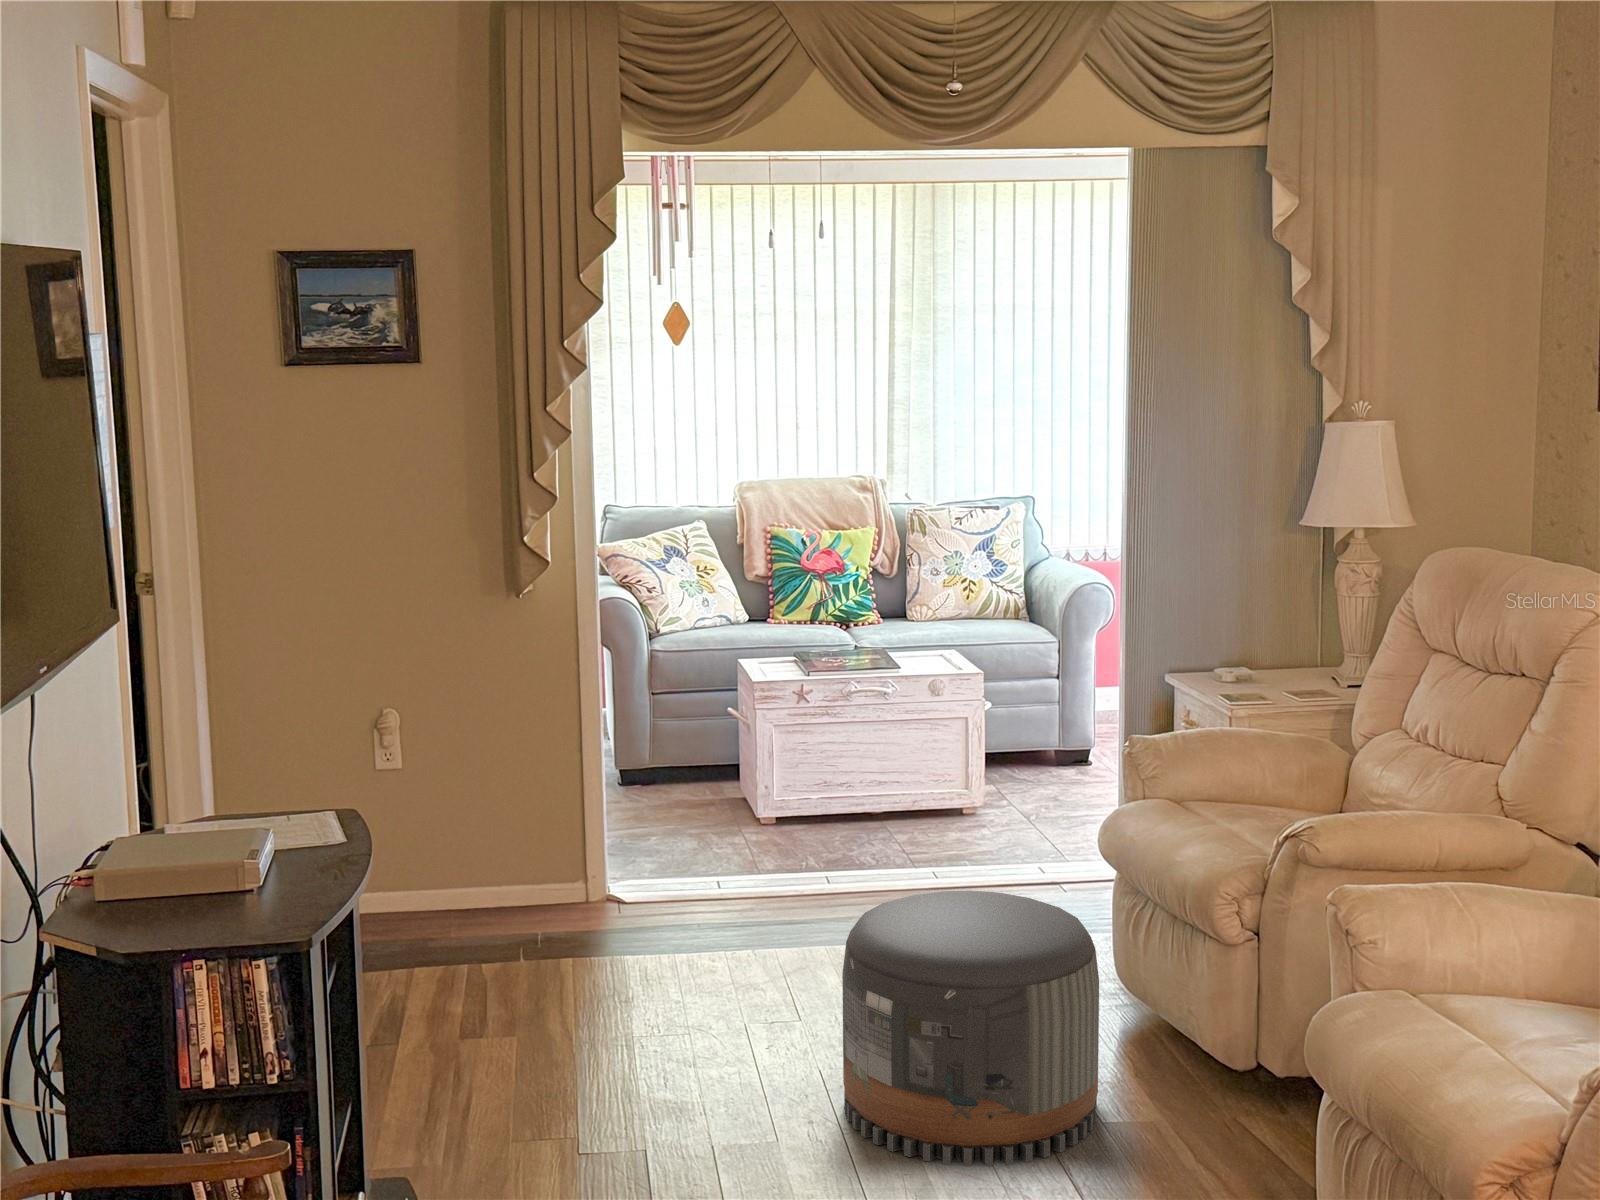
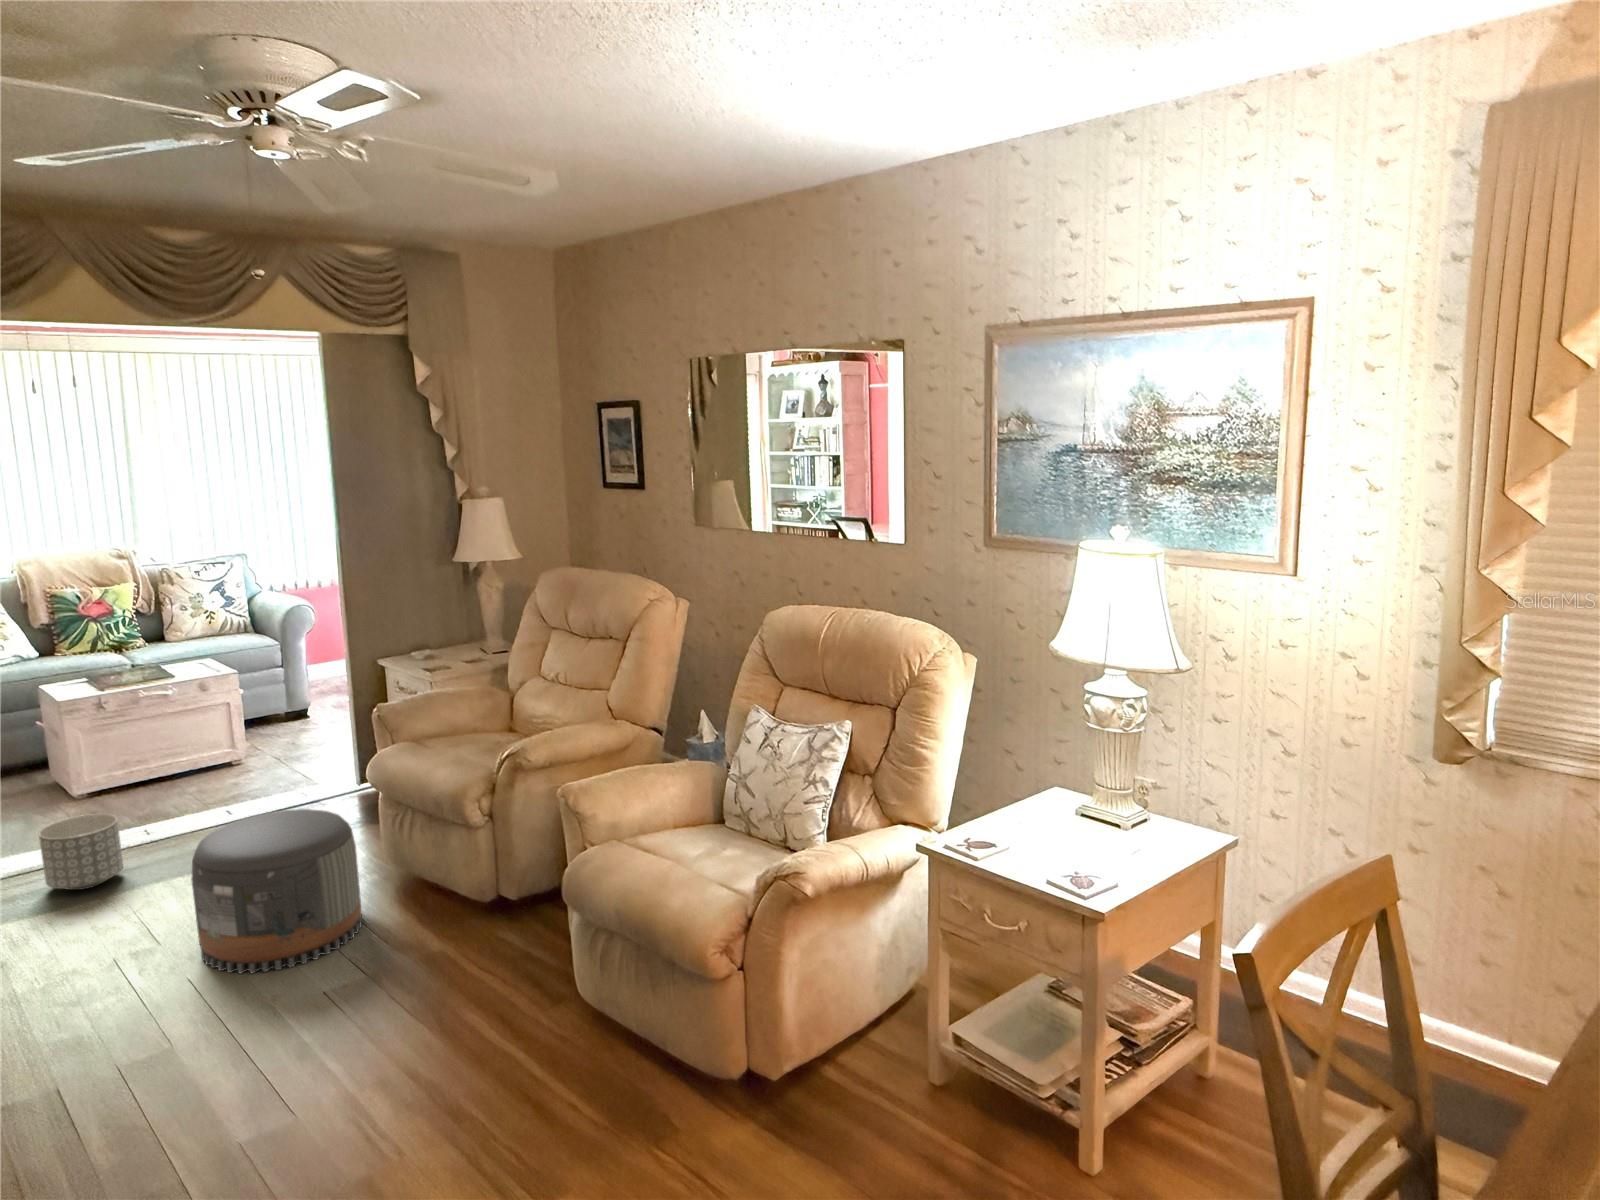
planter: none [683,845,782,956] -> present [39,814,123,890]

